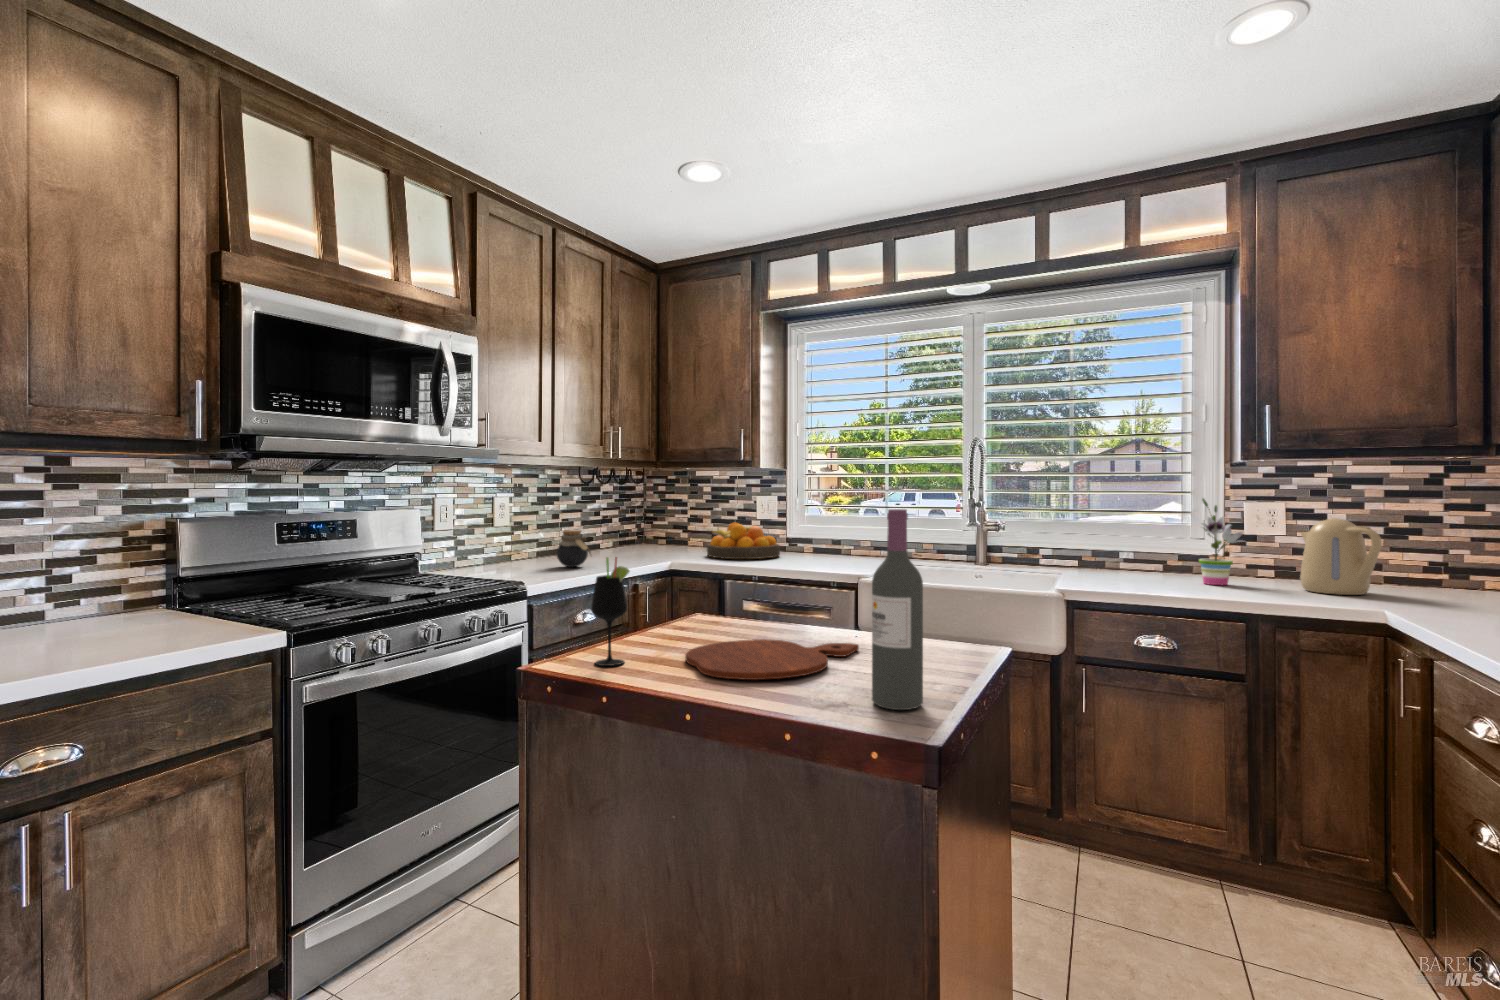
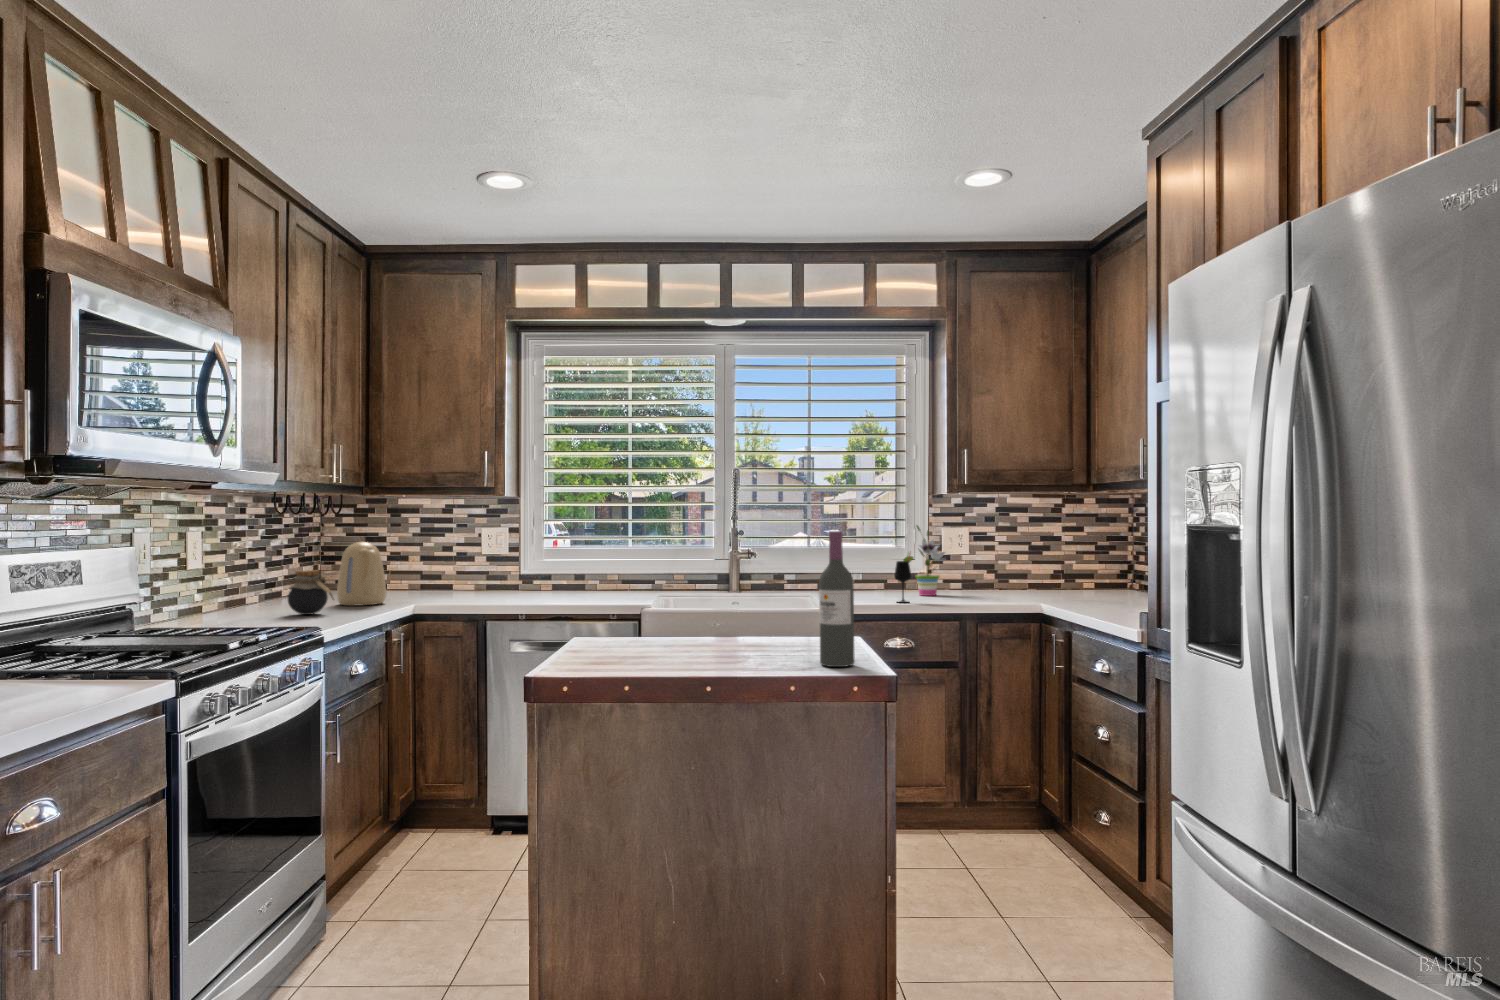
kettle: present [1300,518,1382,595] -> present [337,542,386,606]
fruit bowl: present [707,523,780,559] -> none [440,558,525,599]
wine glass: present [591,557,630,666] -> present [894,555,914,603]
cutting board: present [685,639,859,680] -> none [646,640,762,664]

